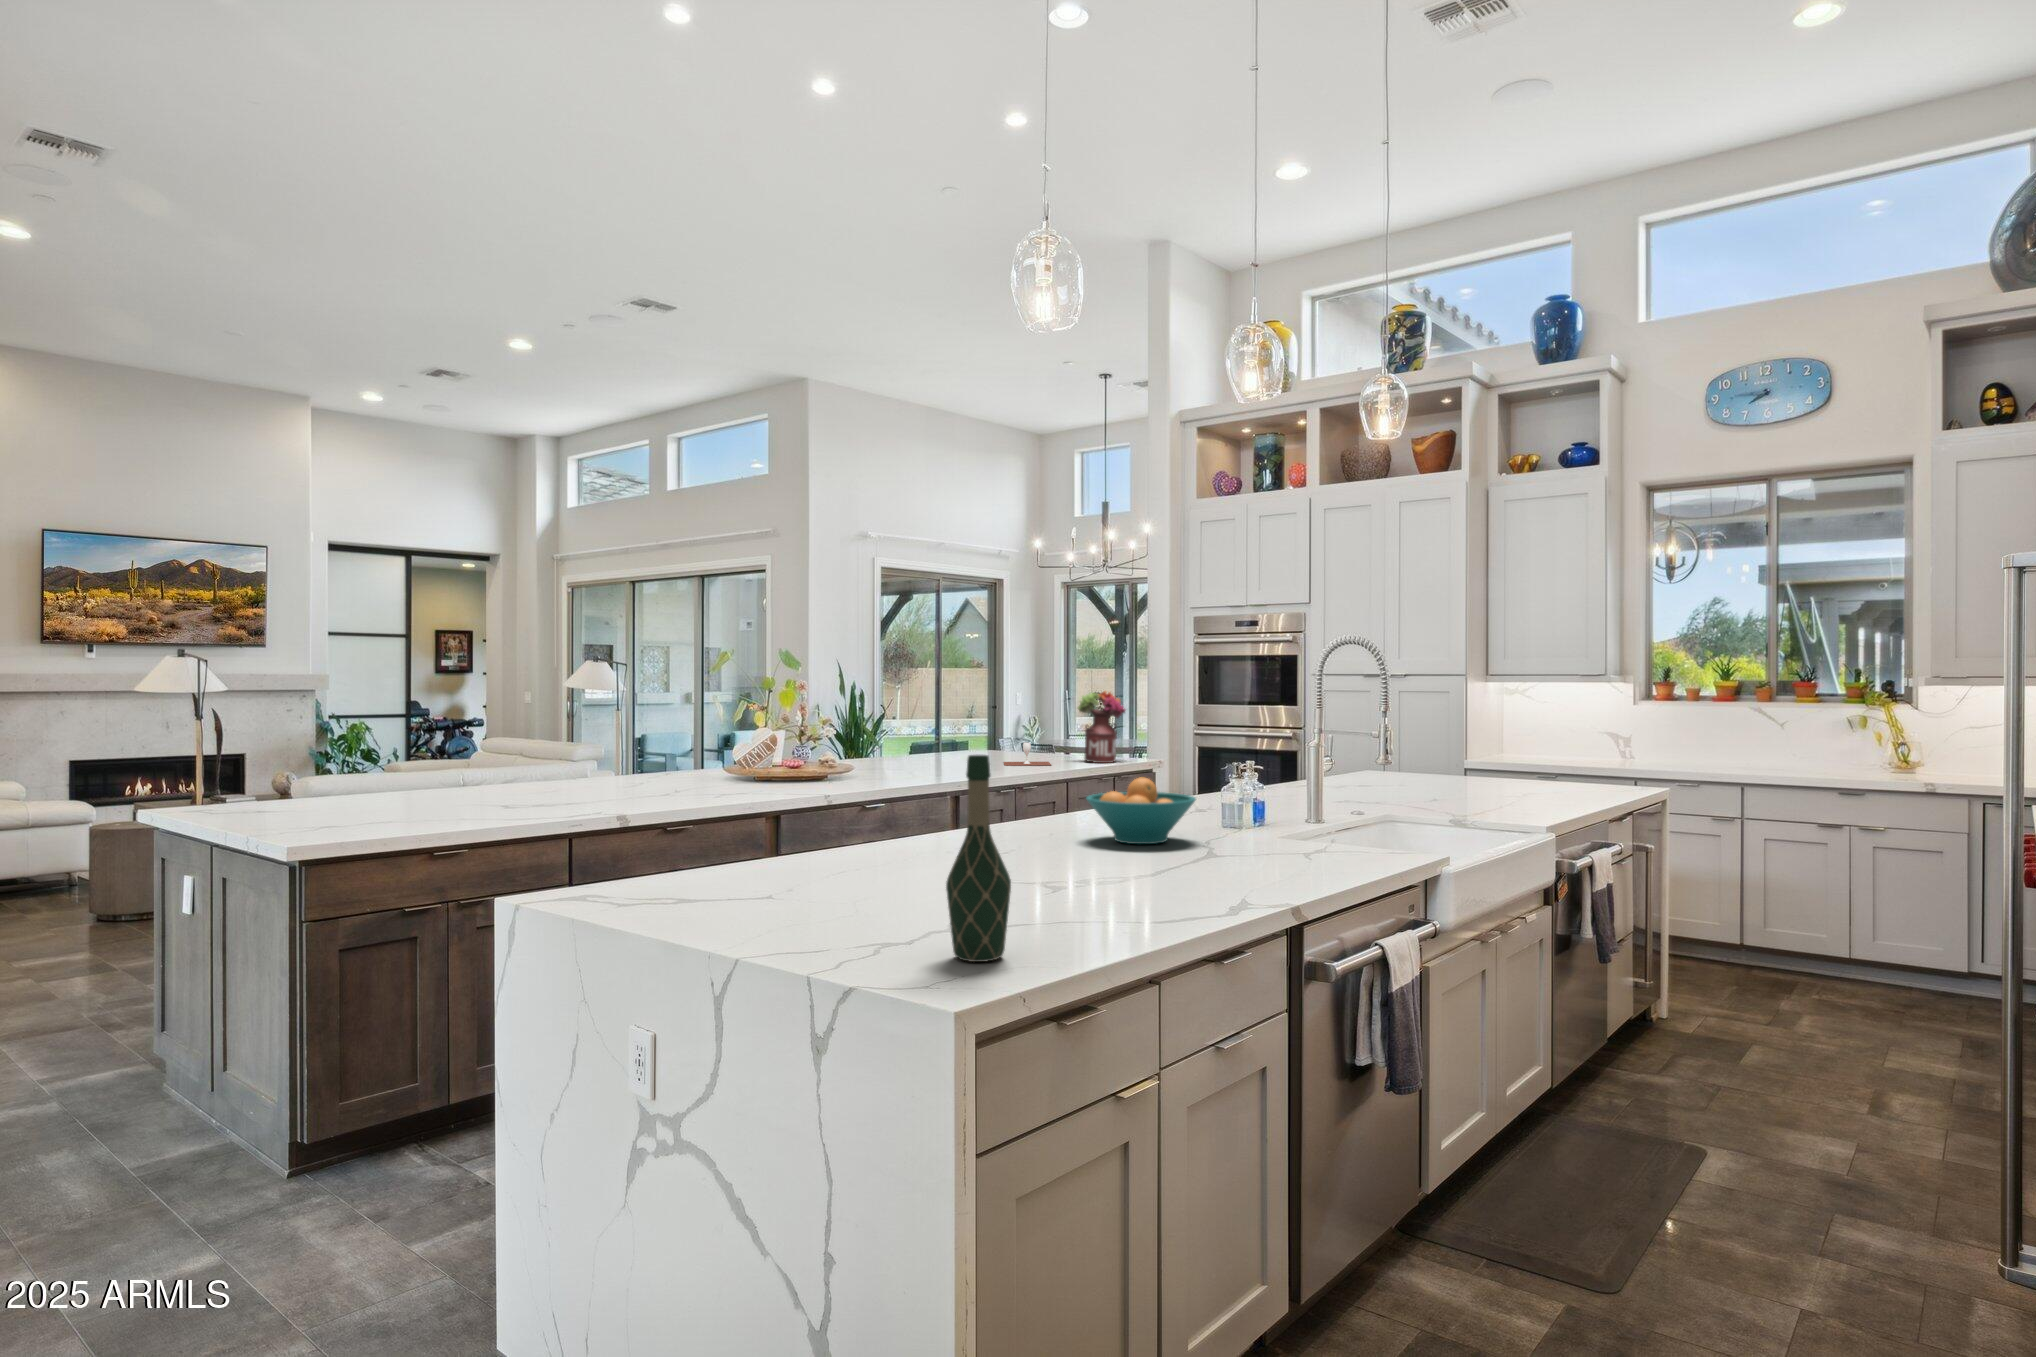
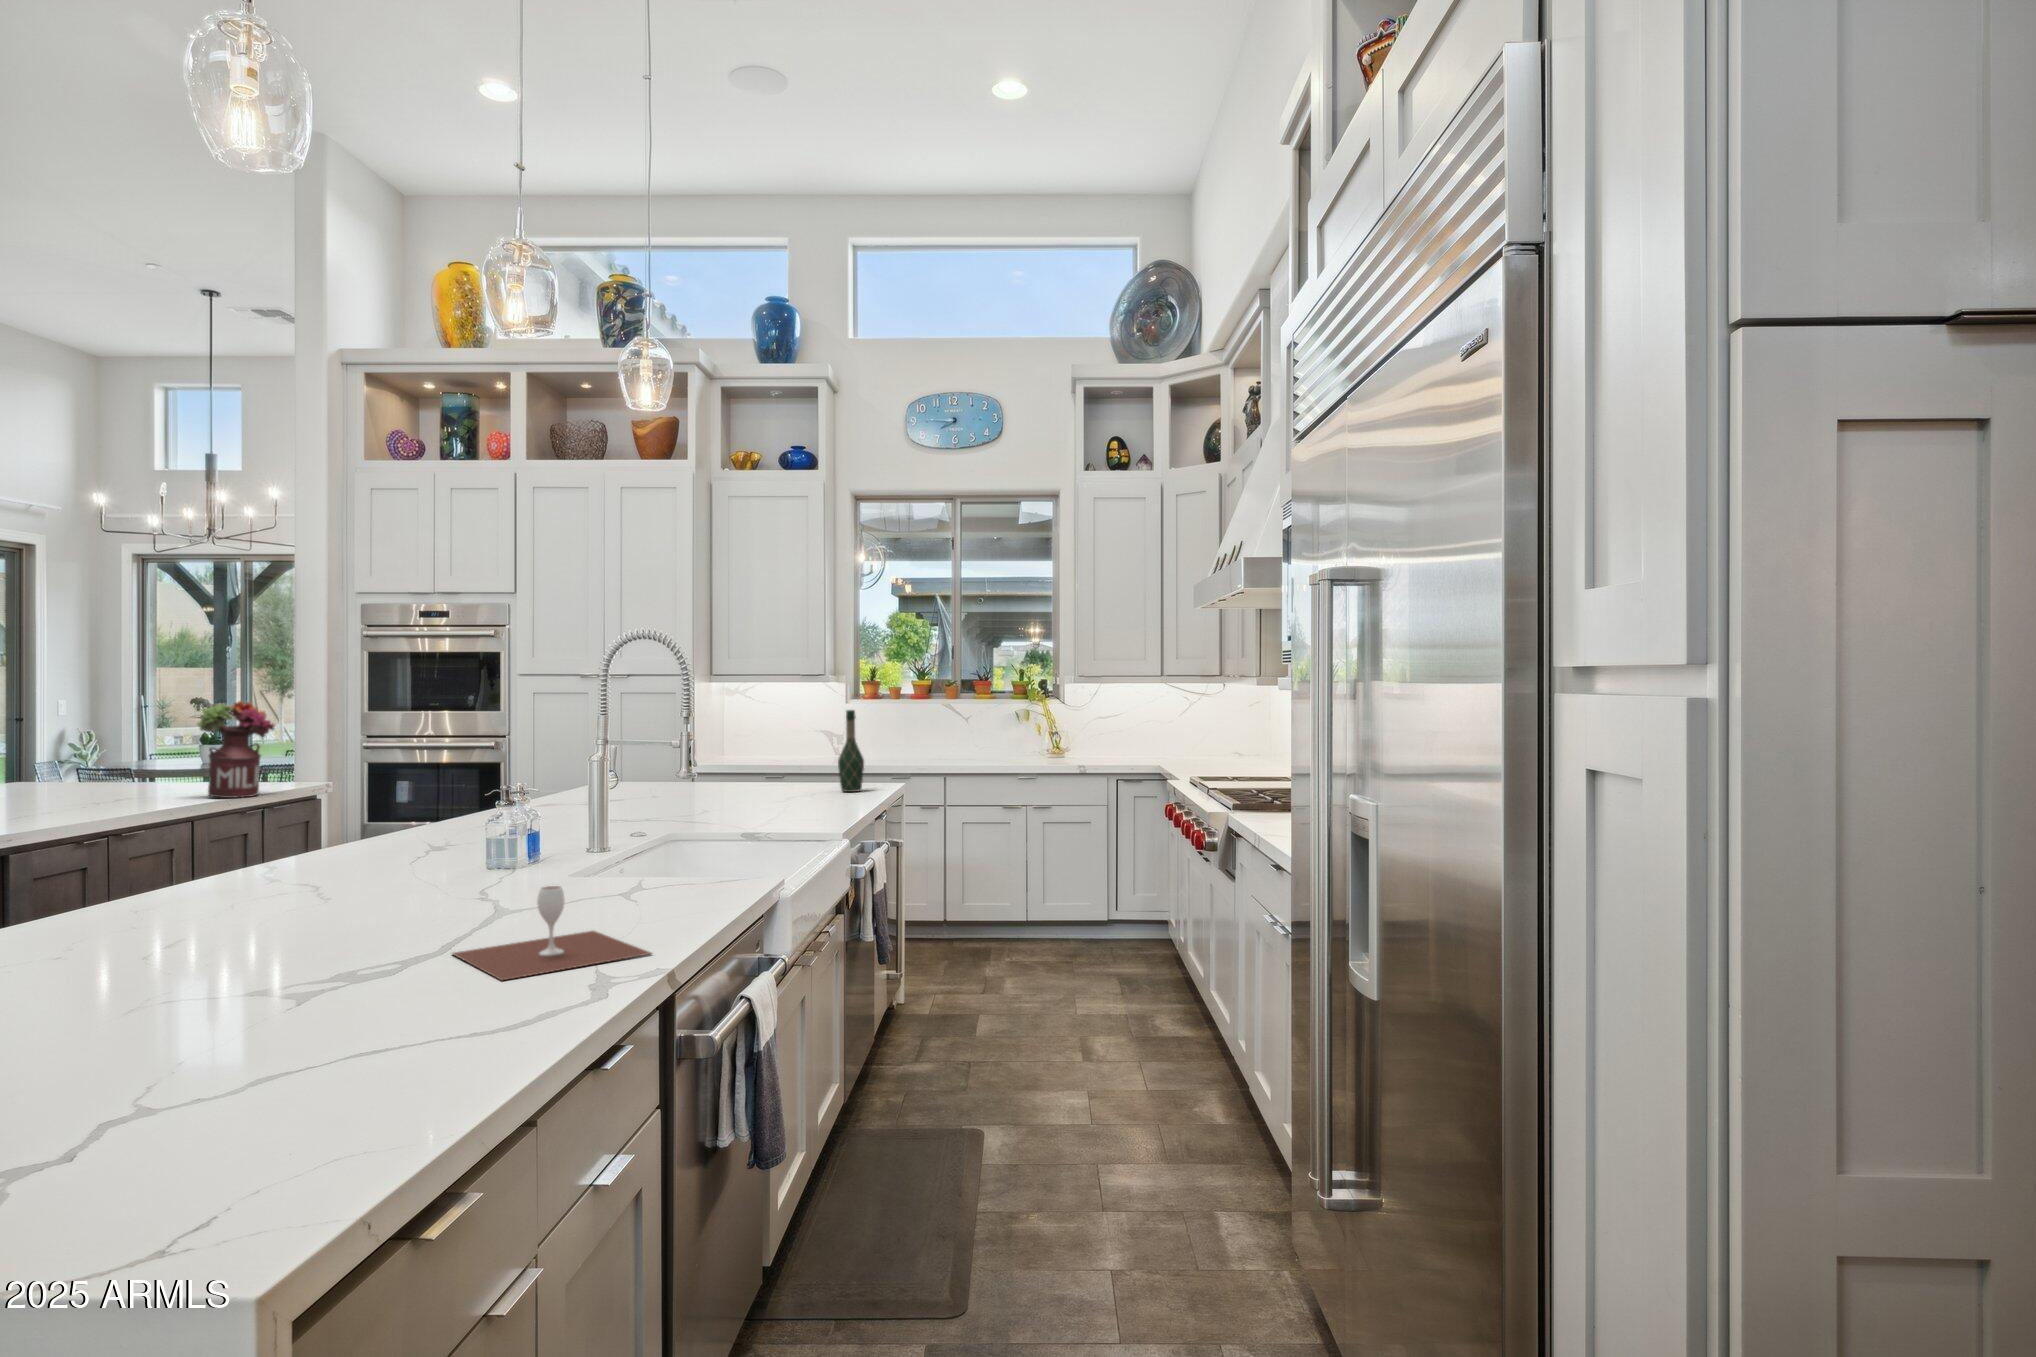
wine glass: present [1004,743,1051,766] -> present [453,886,651,980]
wine bottle: present [946,755,1011,962] -> present [838,710,864,792]
fruit bowl: present [1086,778,1196,844] -> none [292,817,465,911]

